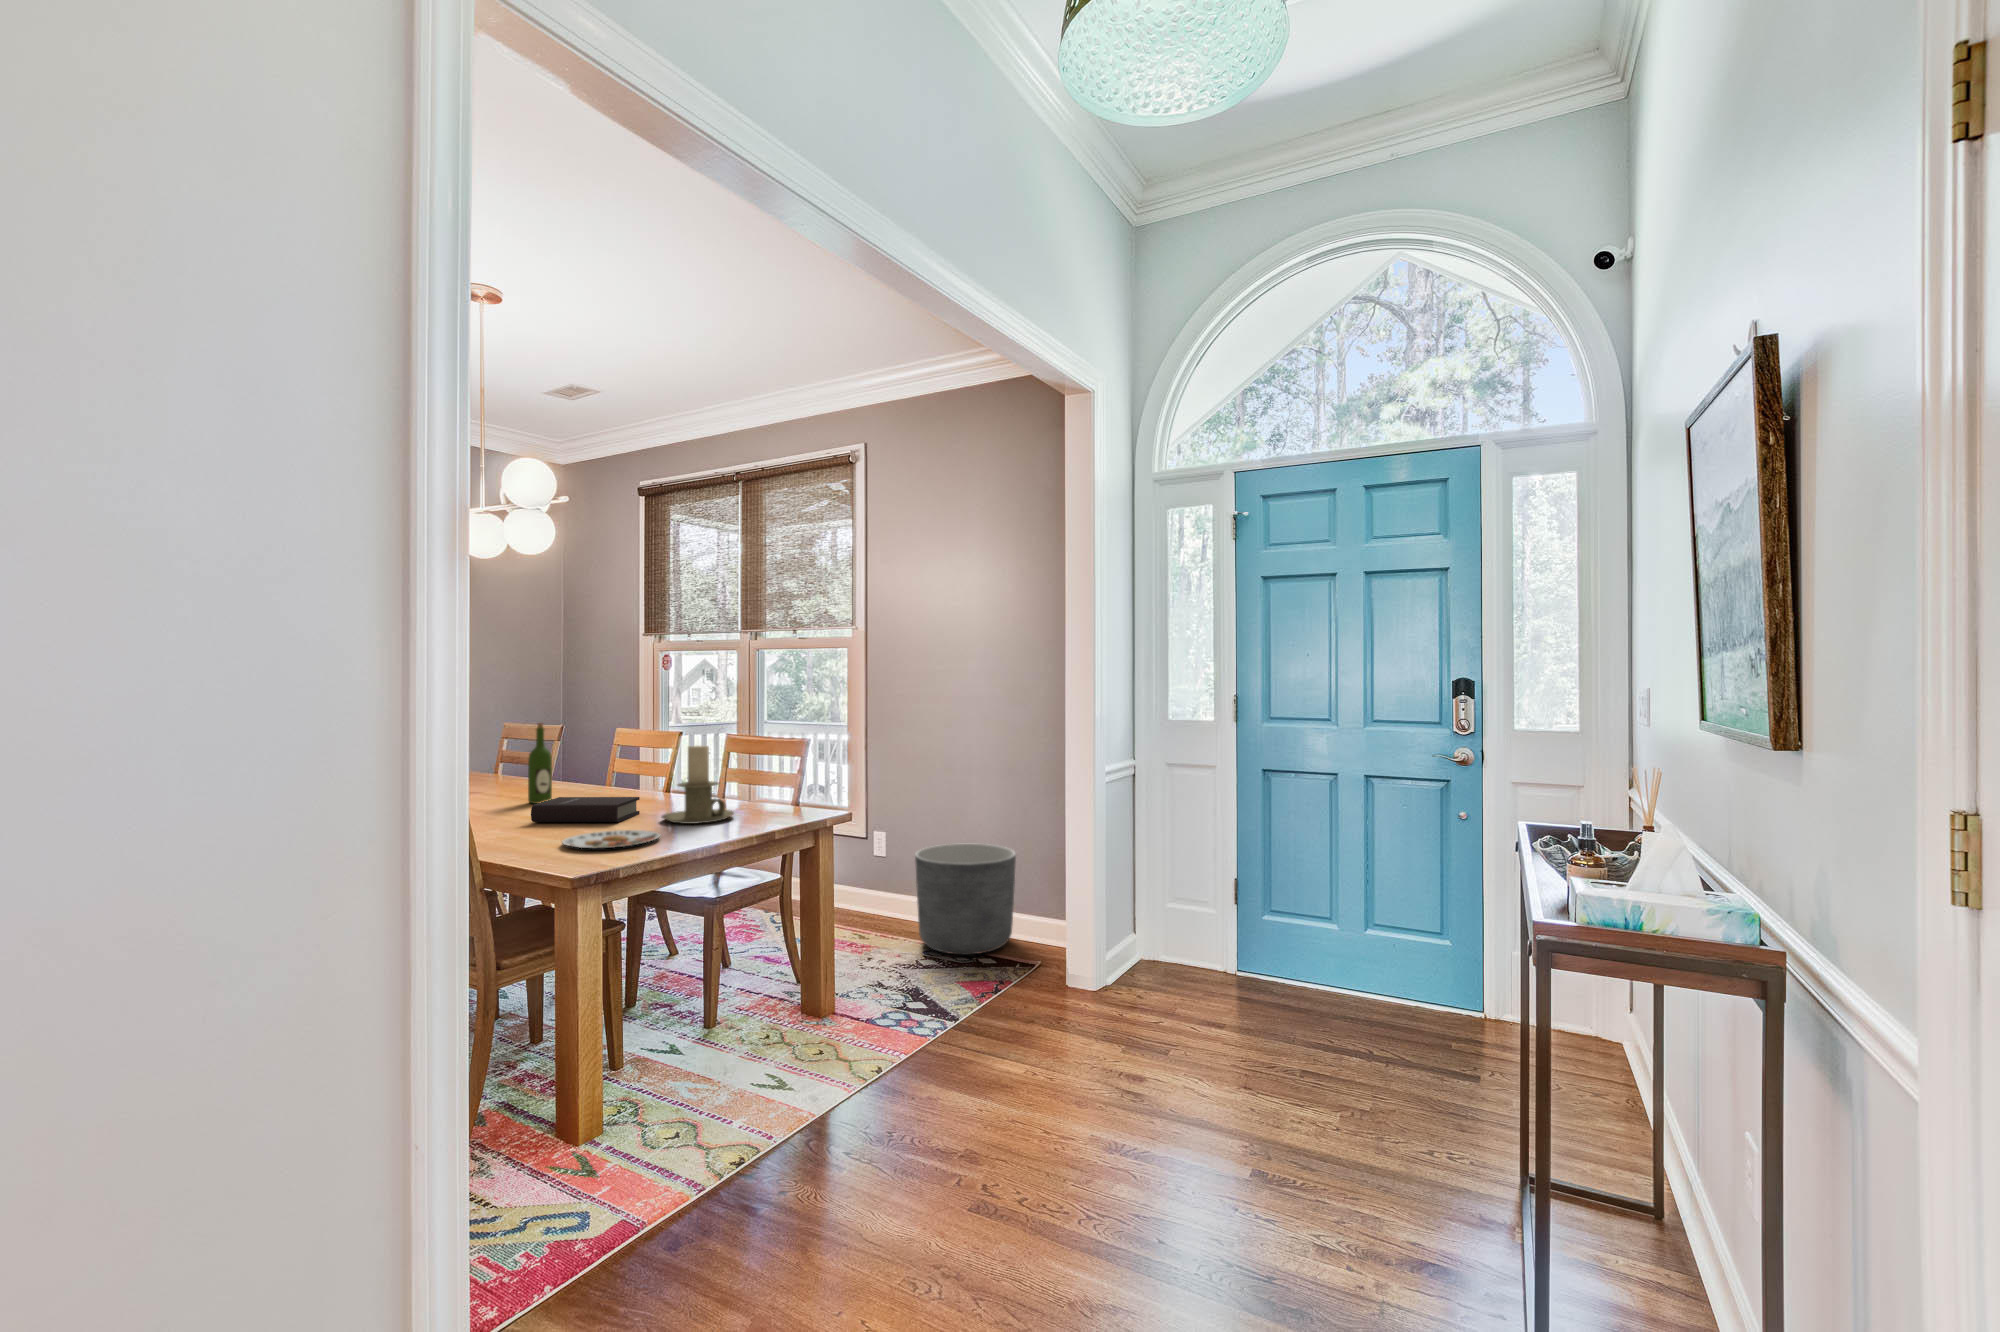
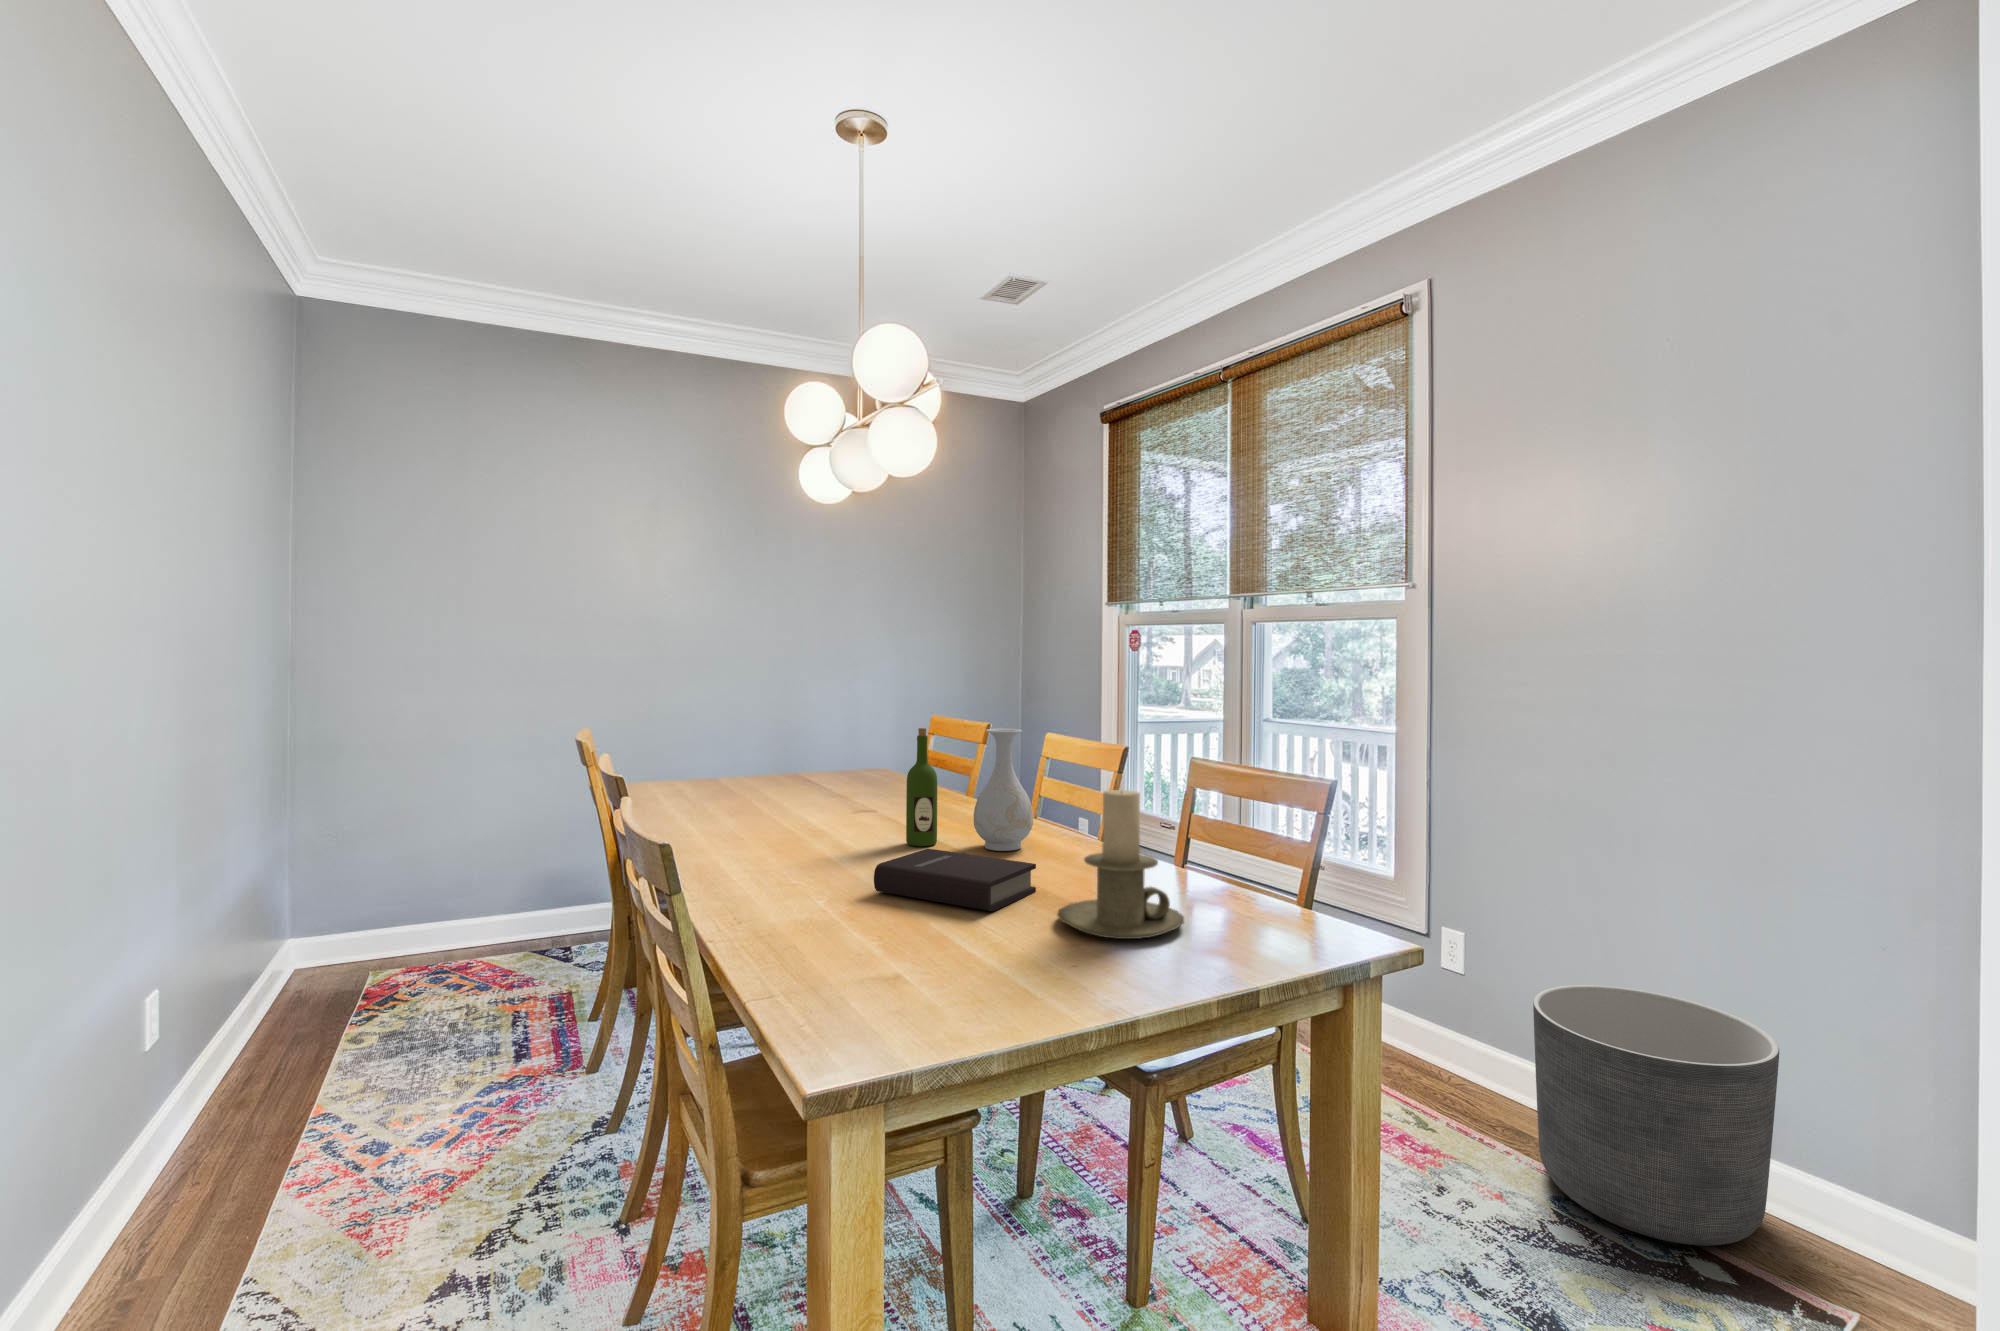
vase: none [581,721,624,801] -> present [974,728,1033,851]
plate: present [562,830,660,848] -> none [867,939,1035,998]

